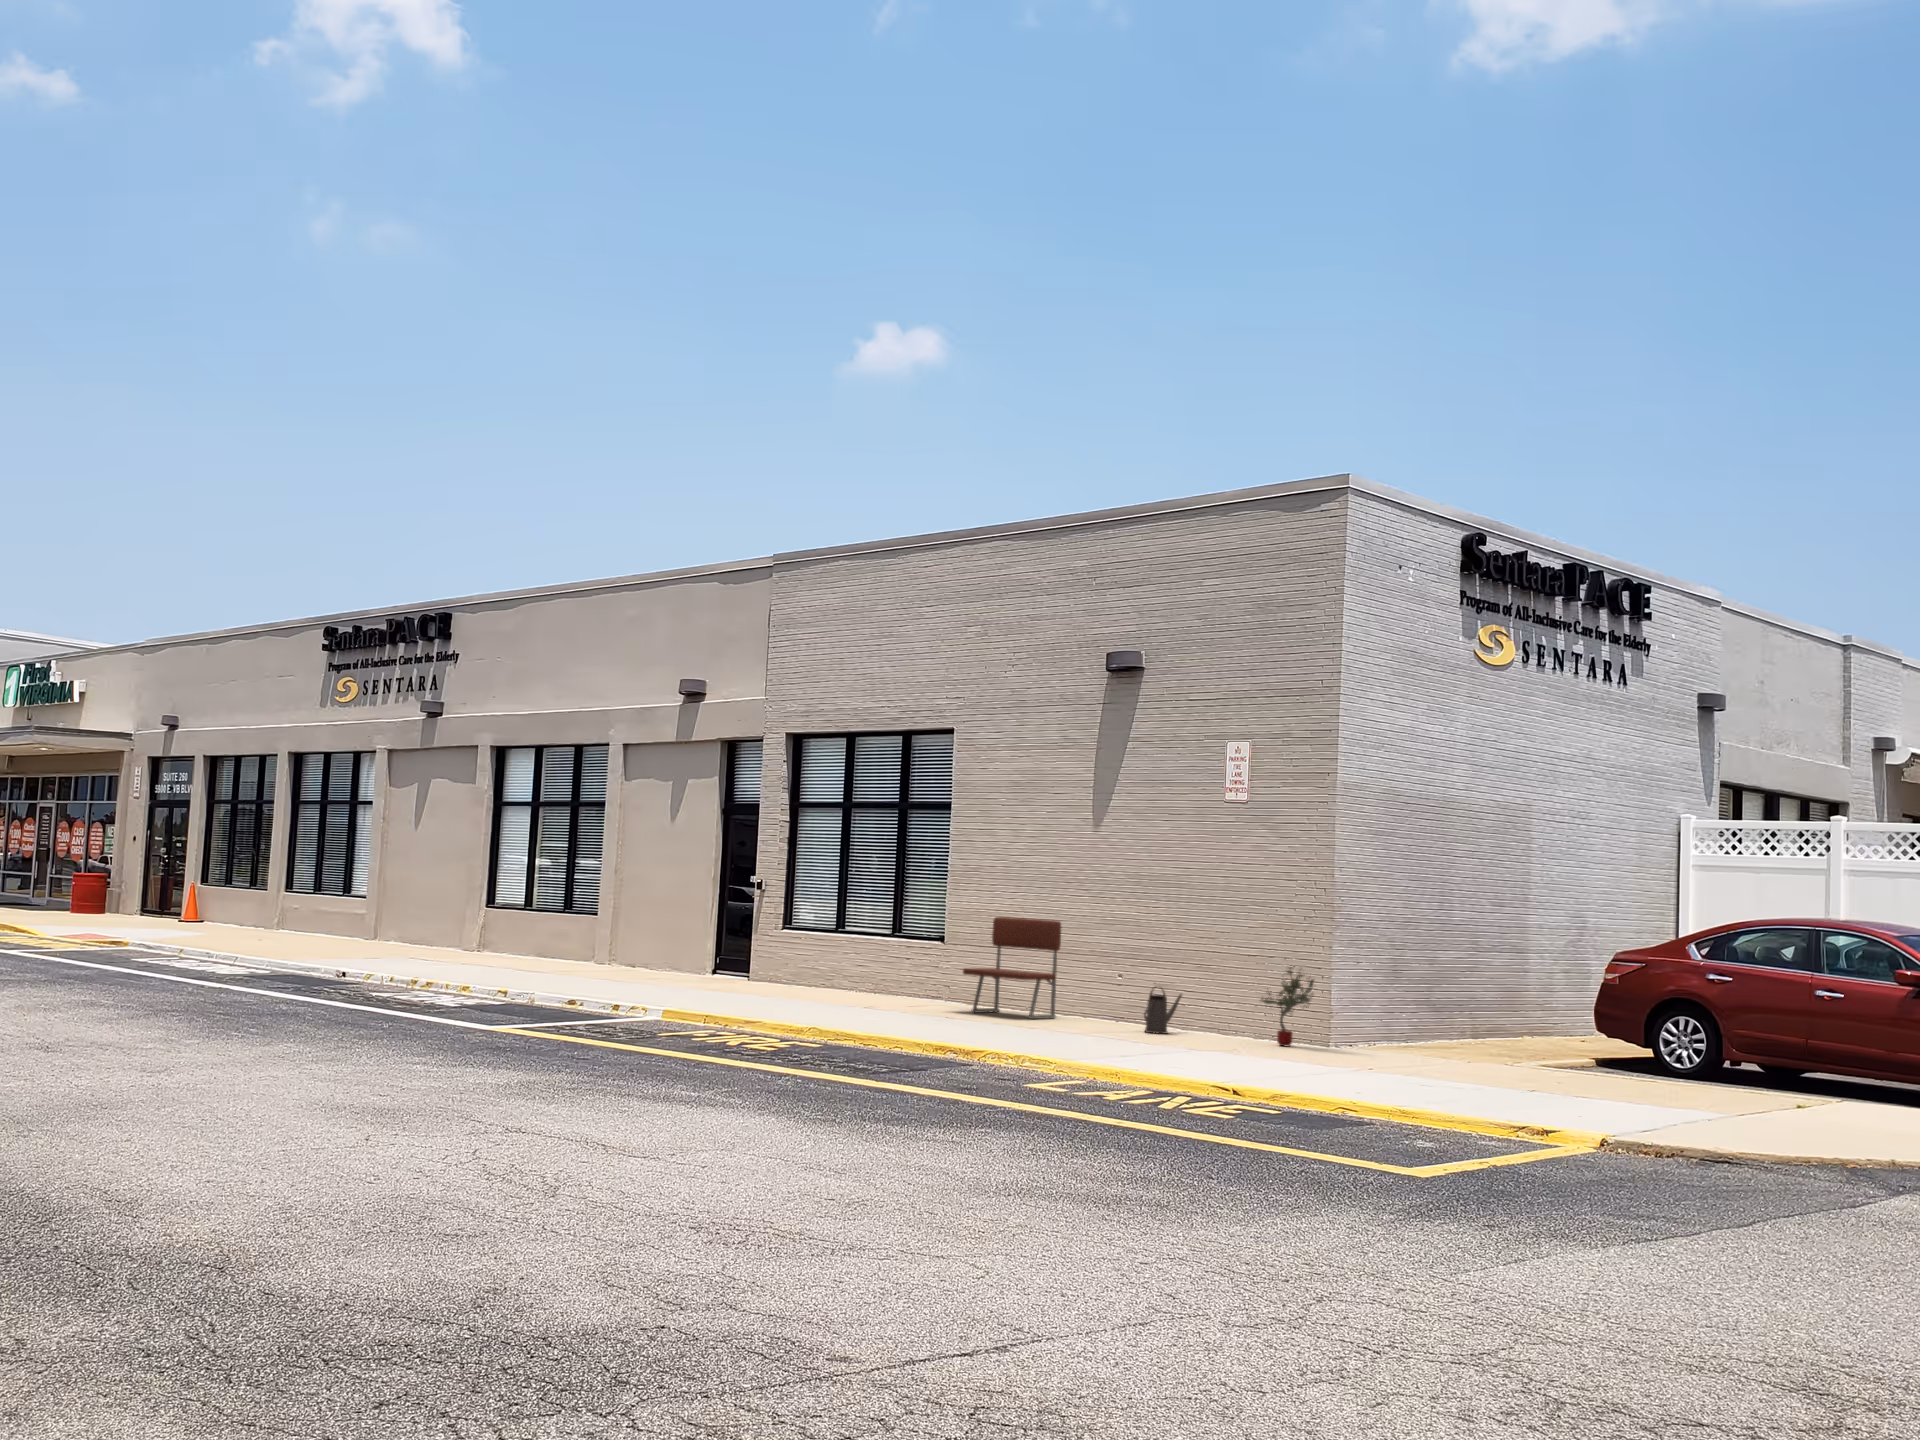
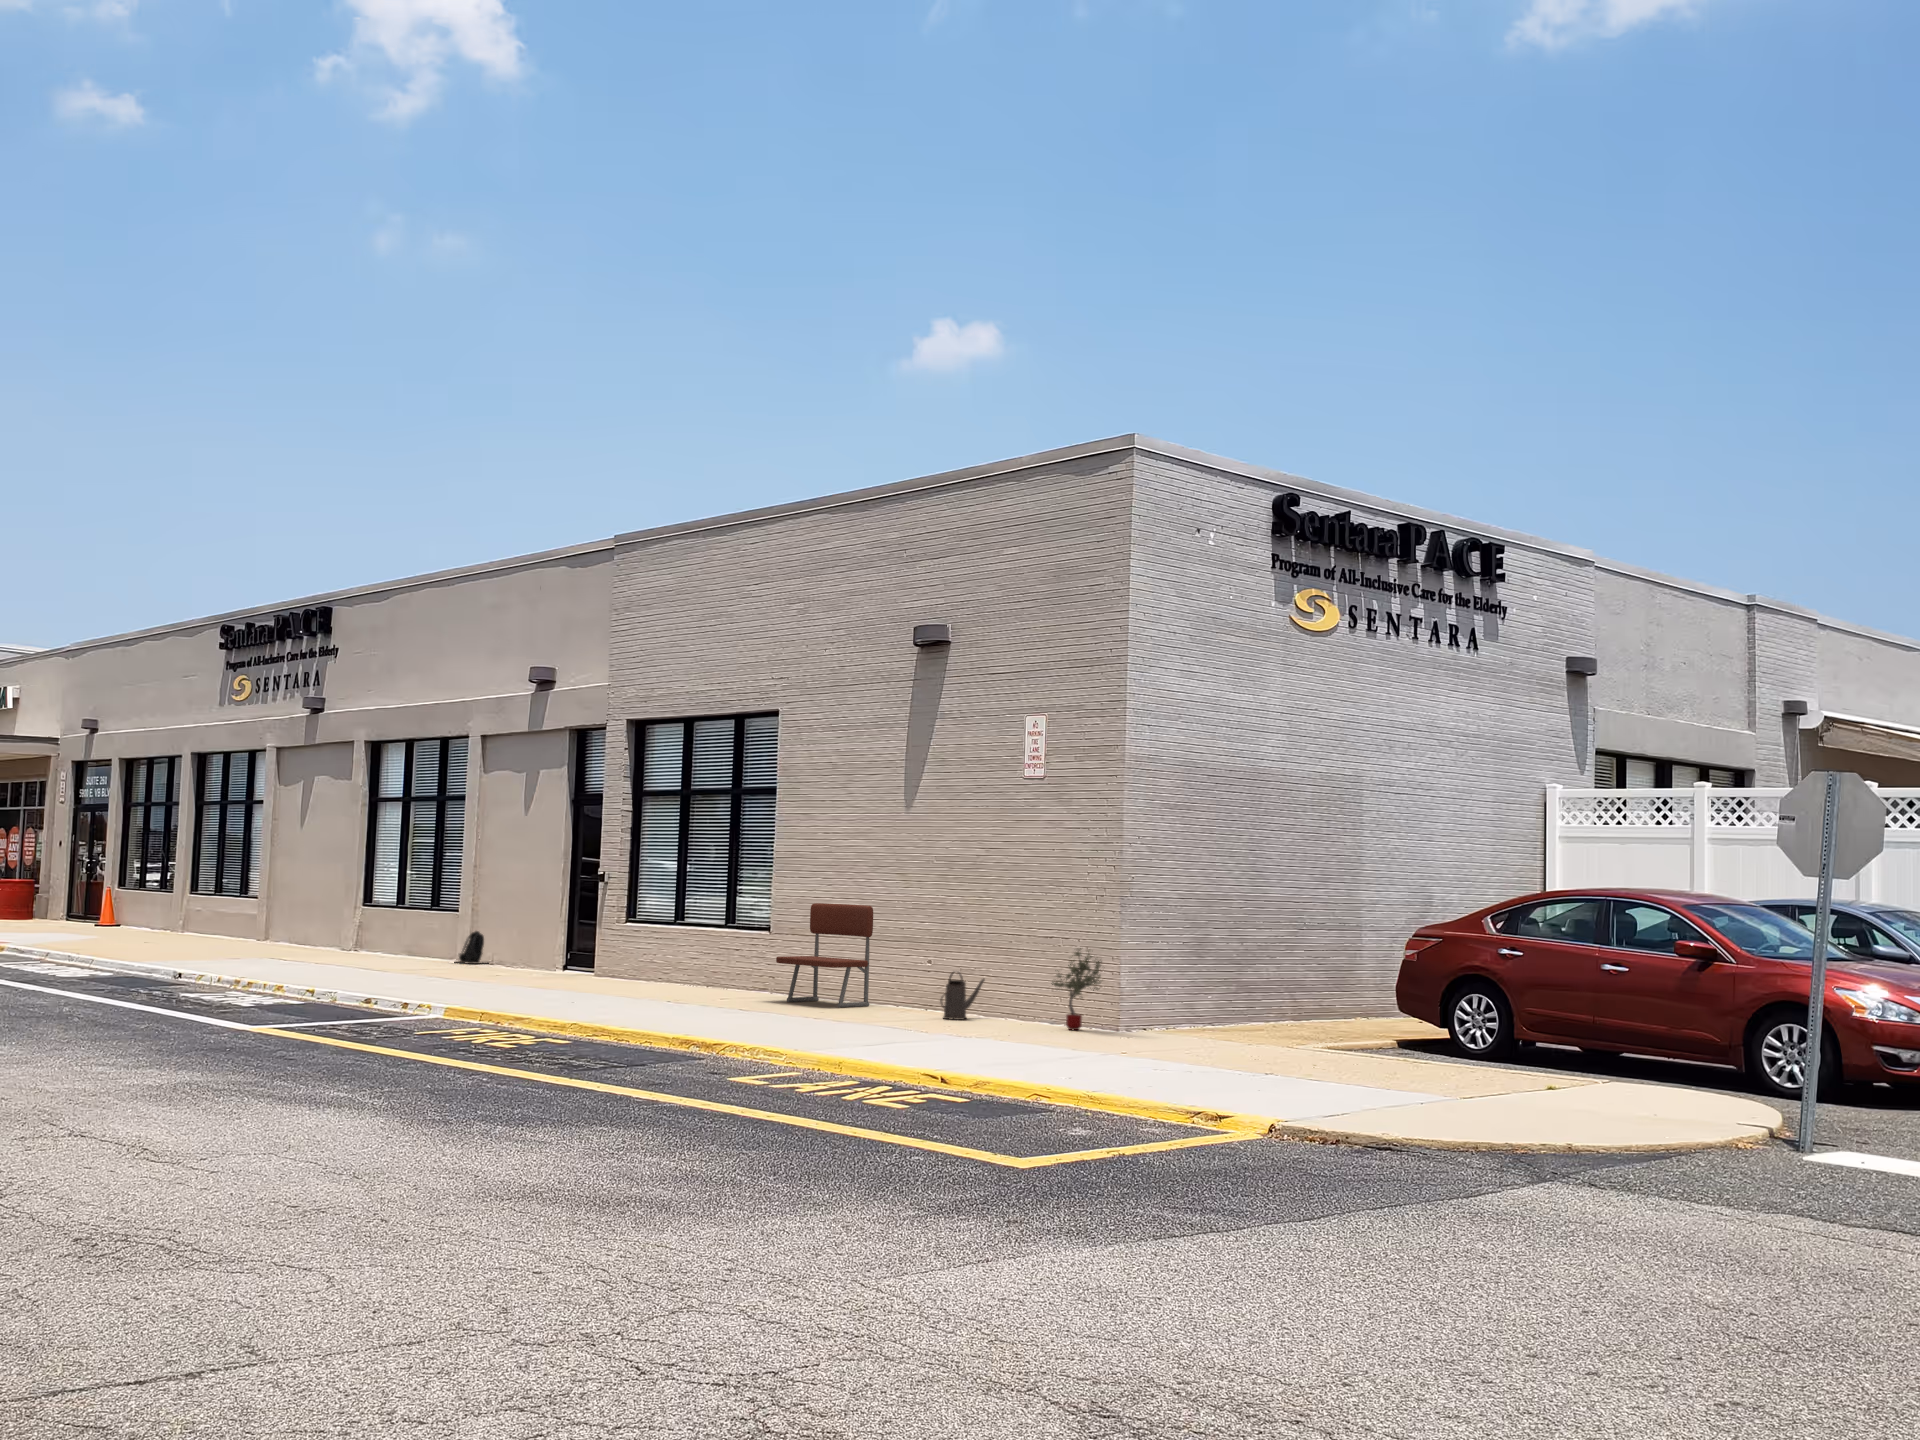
backpack: none [586,935,633,968] -> present [455,931,484,964]

